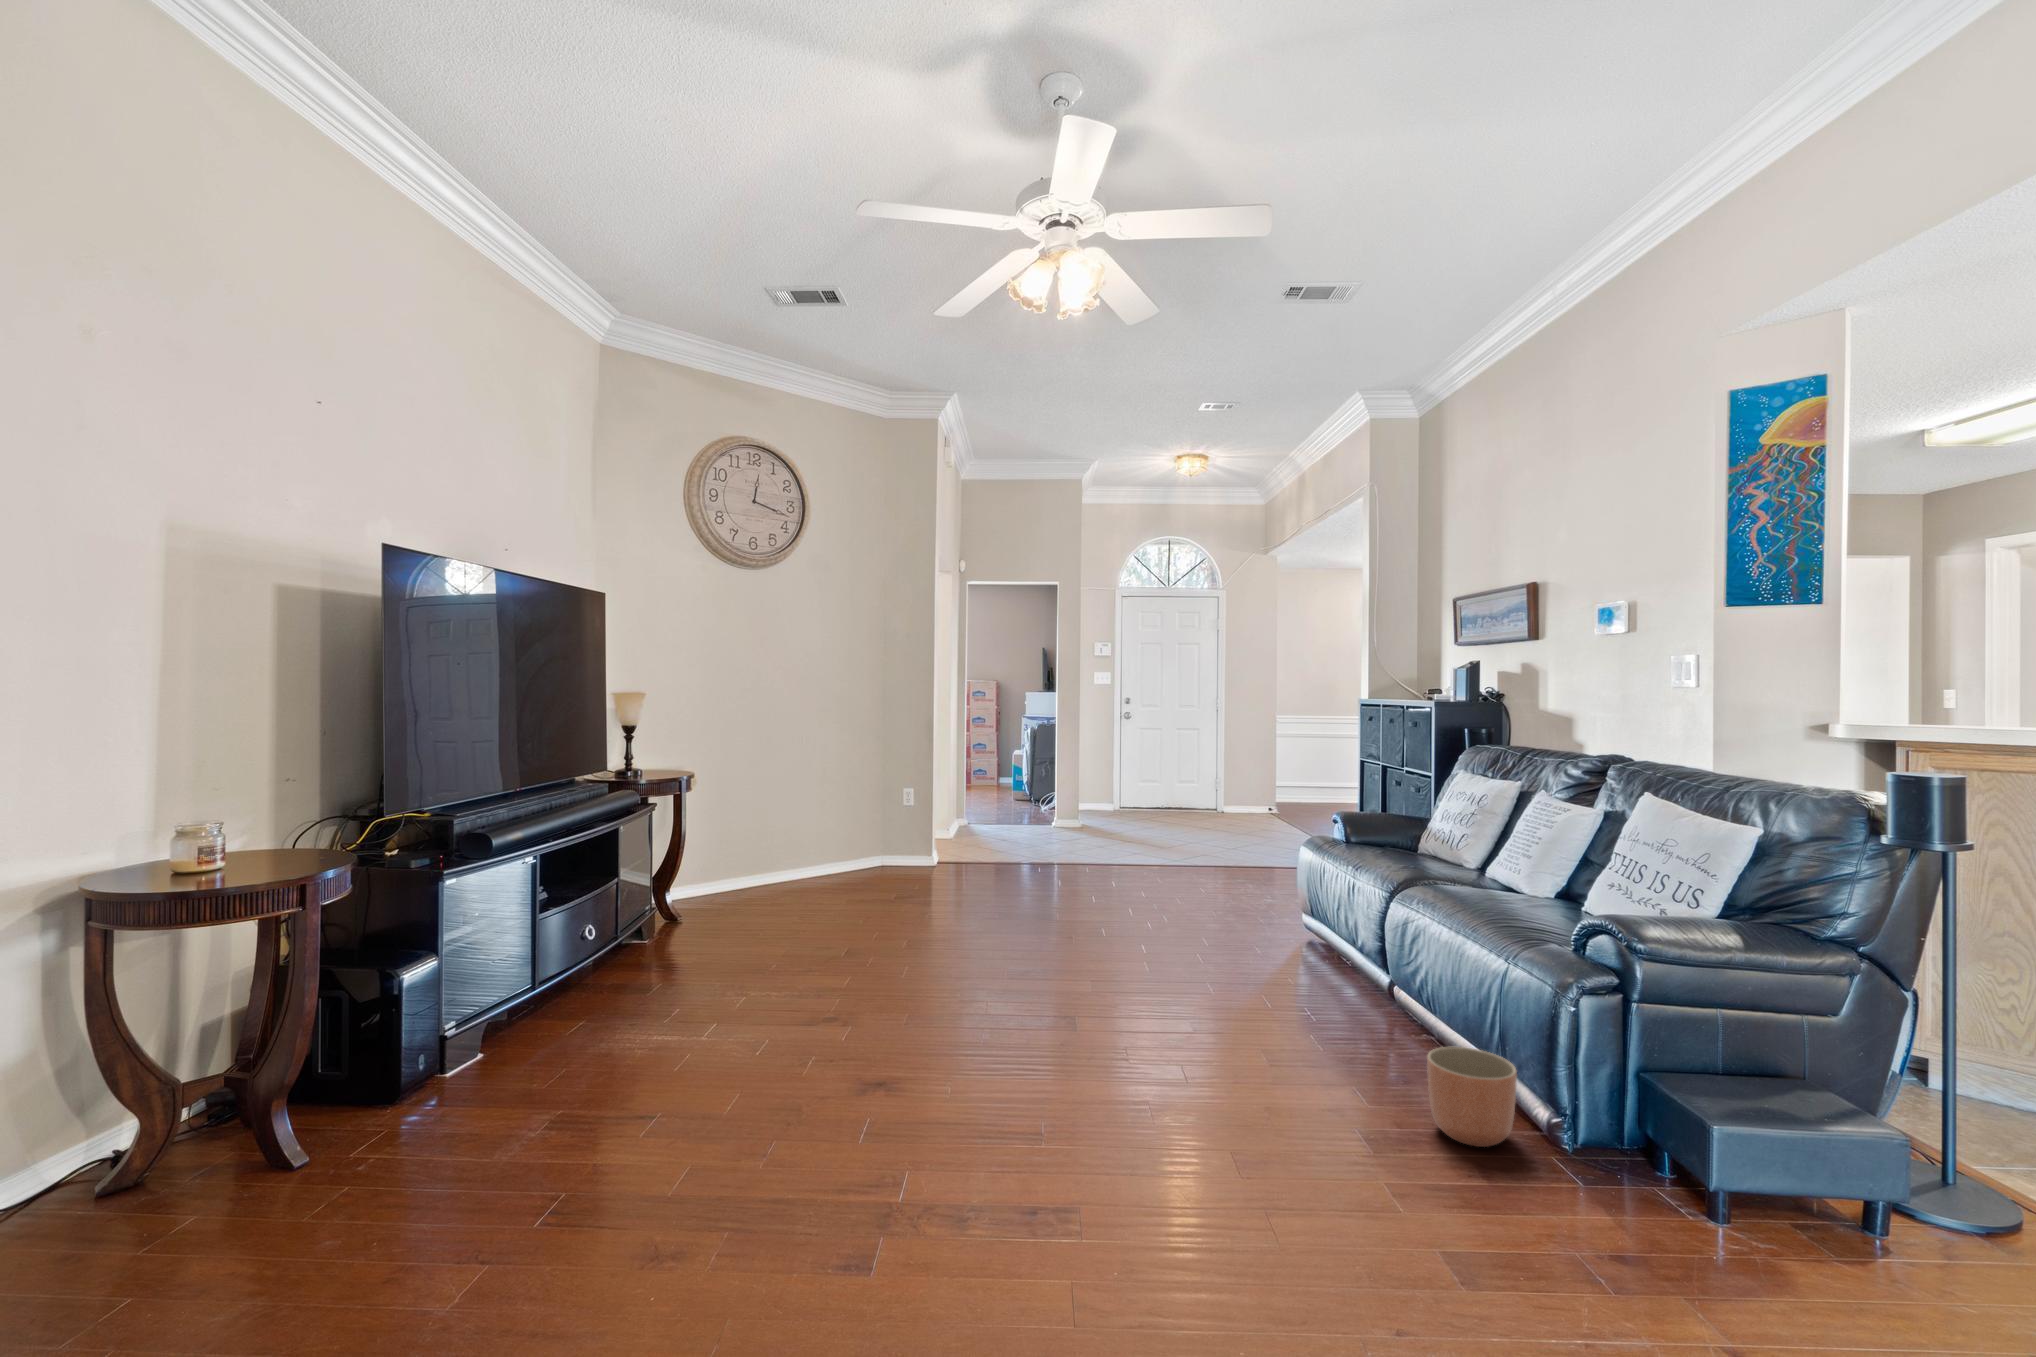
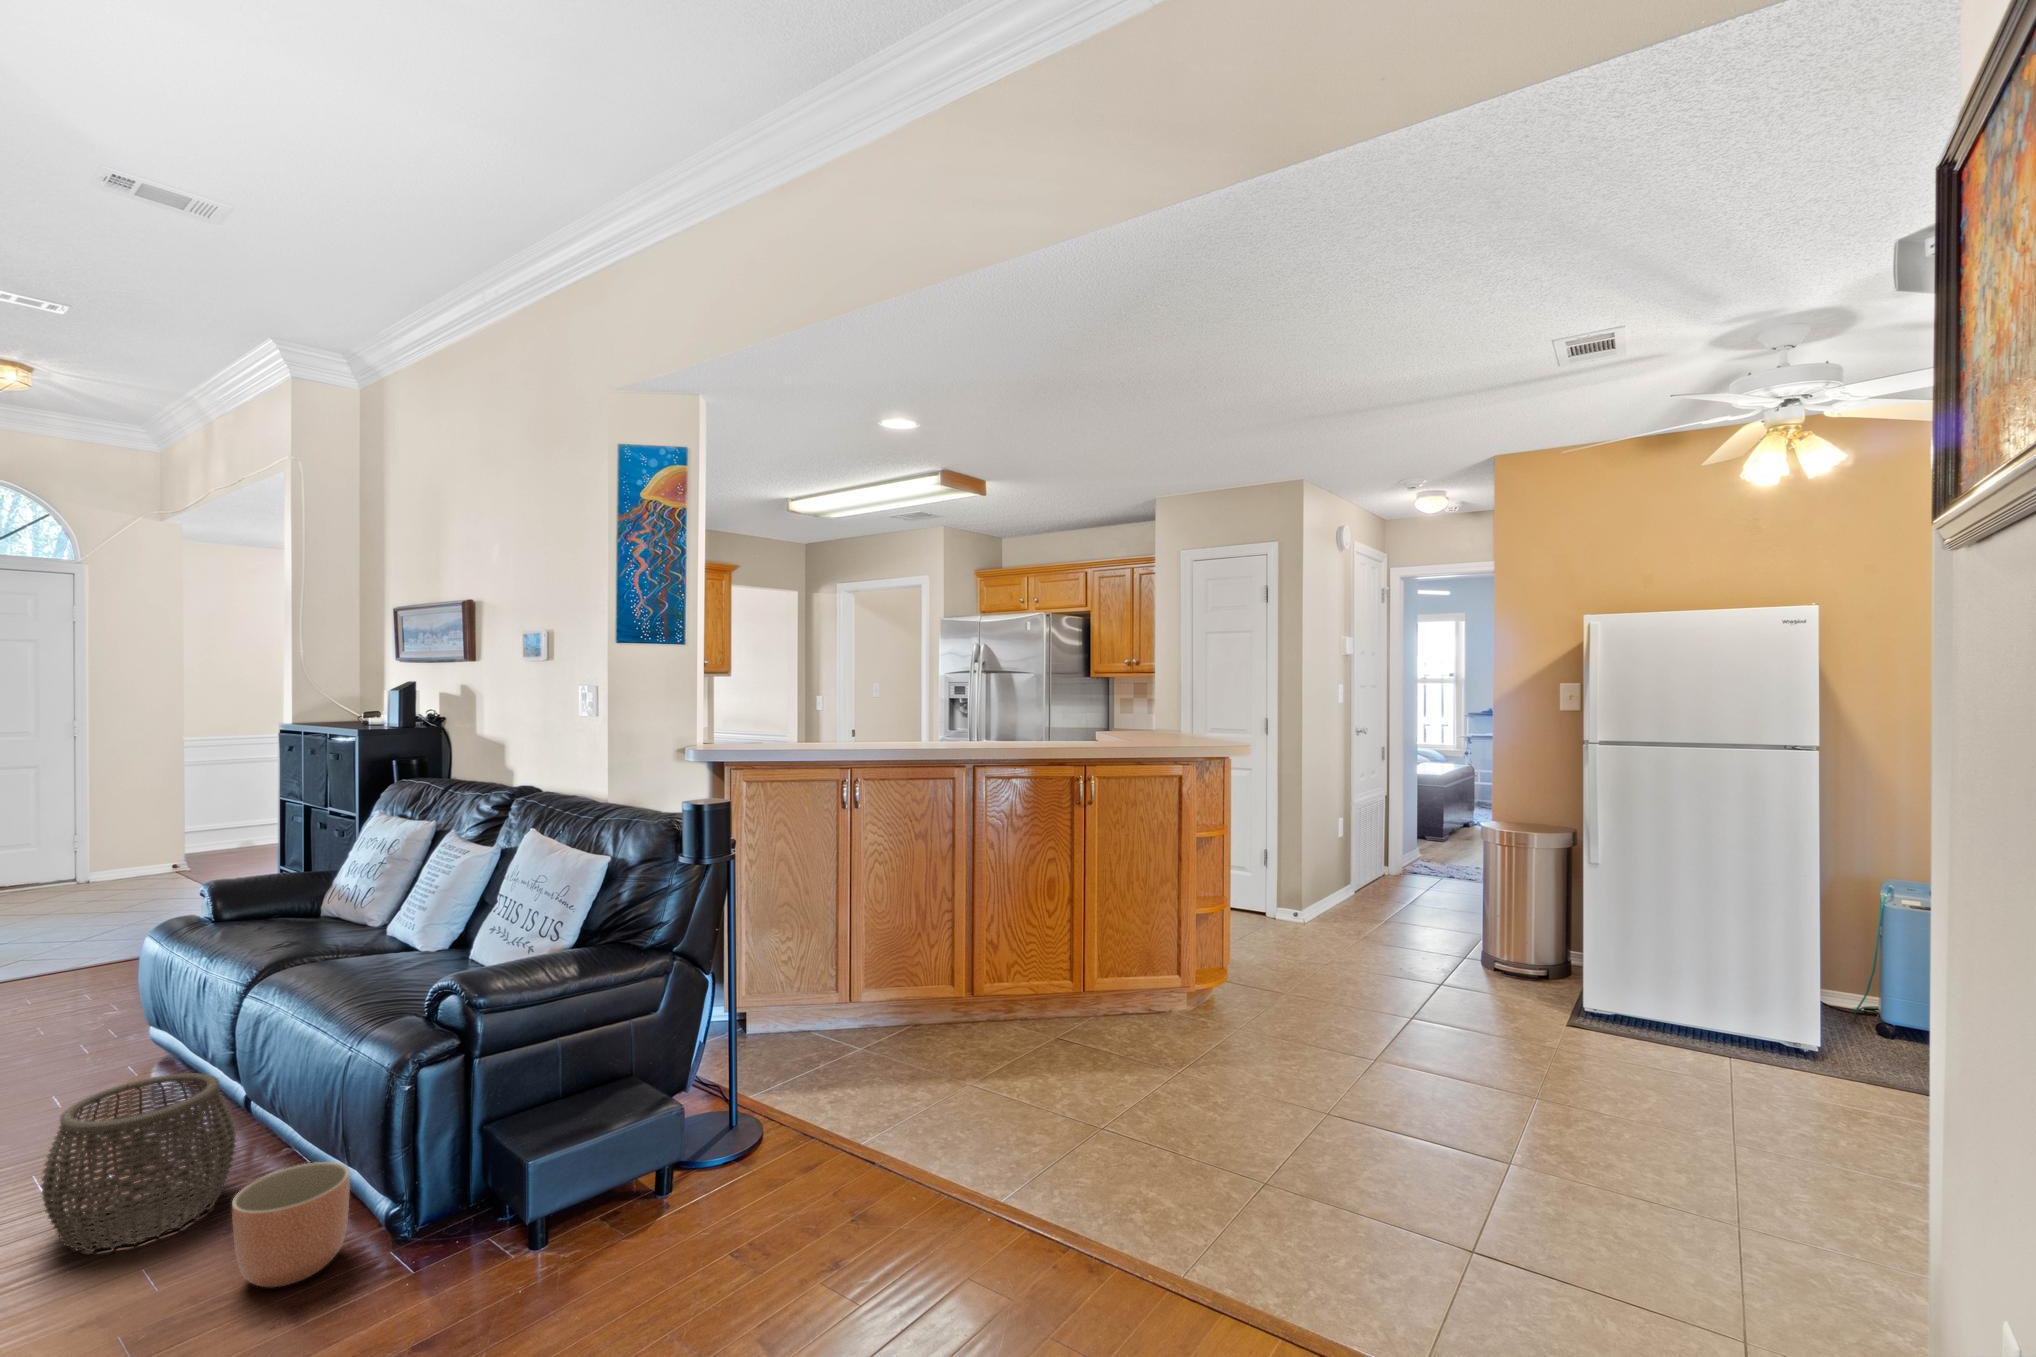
woven basket: none [1286,945,1403,1068] -> present [41,1073,236,1251]

